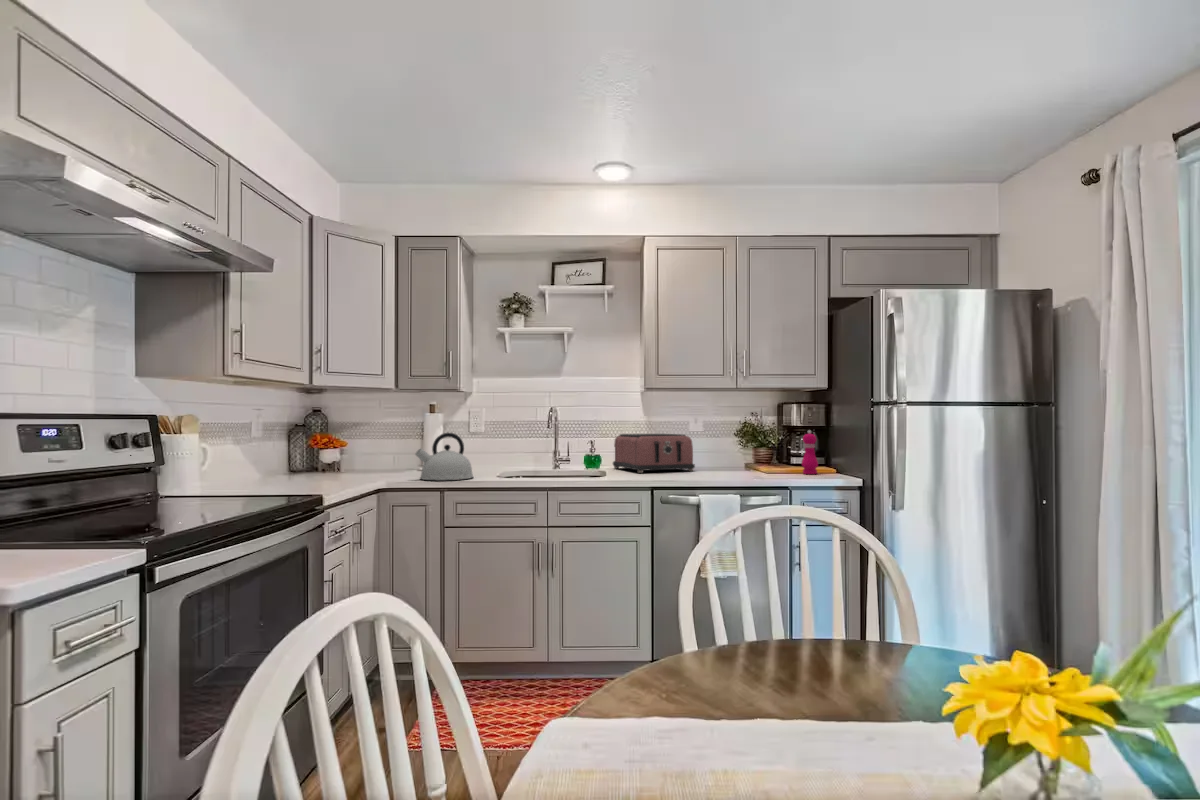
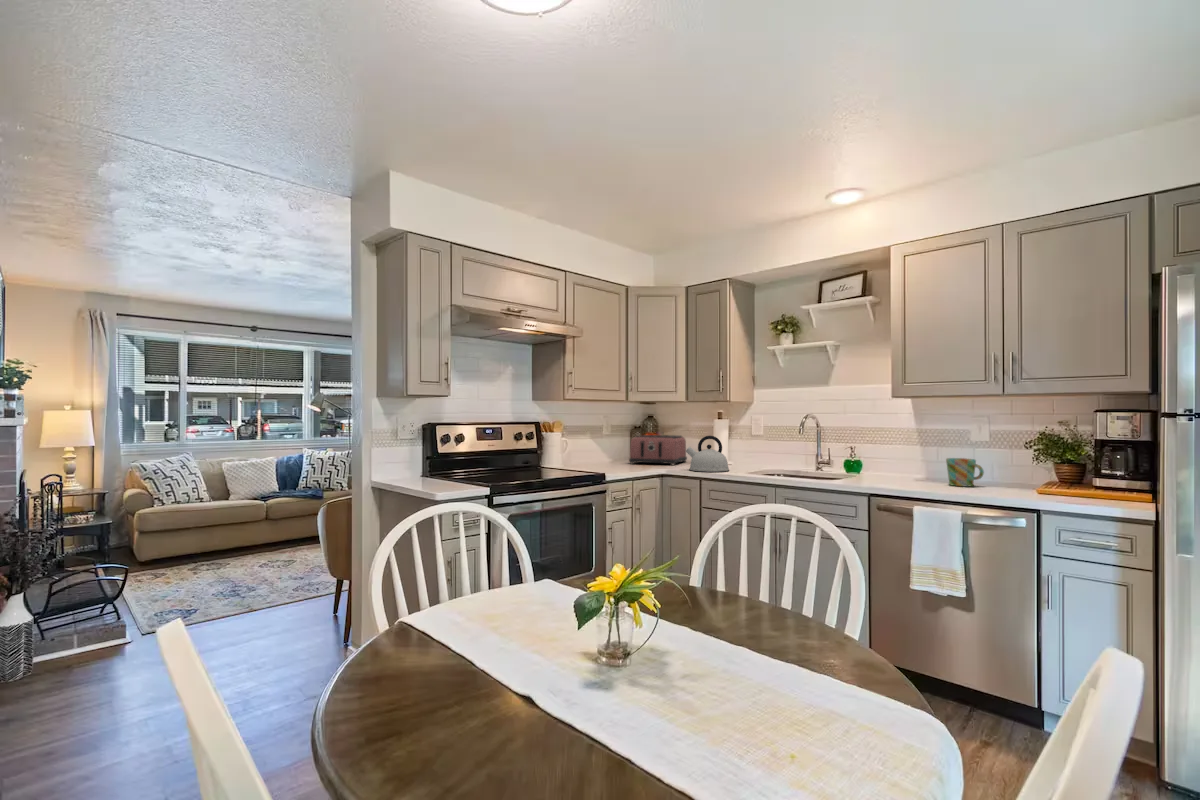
pepper mill: present [802,430,818,474] -> none [1060,444,1083,495]
toaster: present [613,434,695,473] -> present [629,435,687,465]
mug: none [710,448,738,474] -> present [946,458,984,486]

